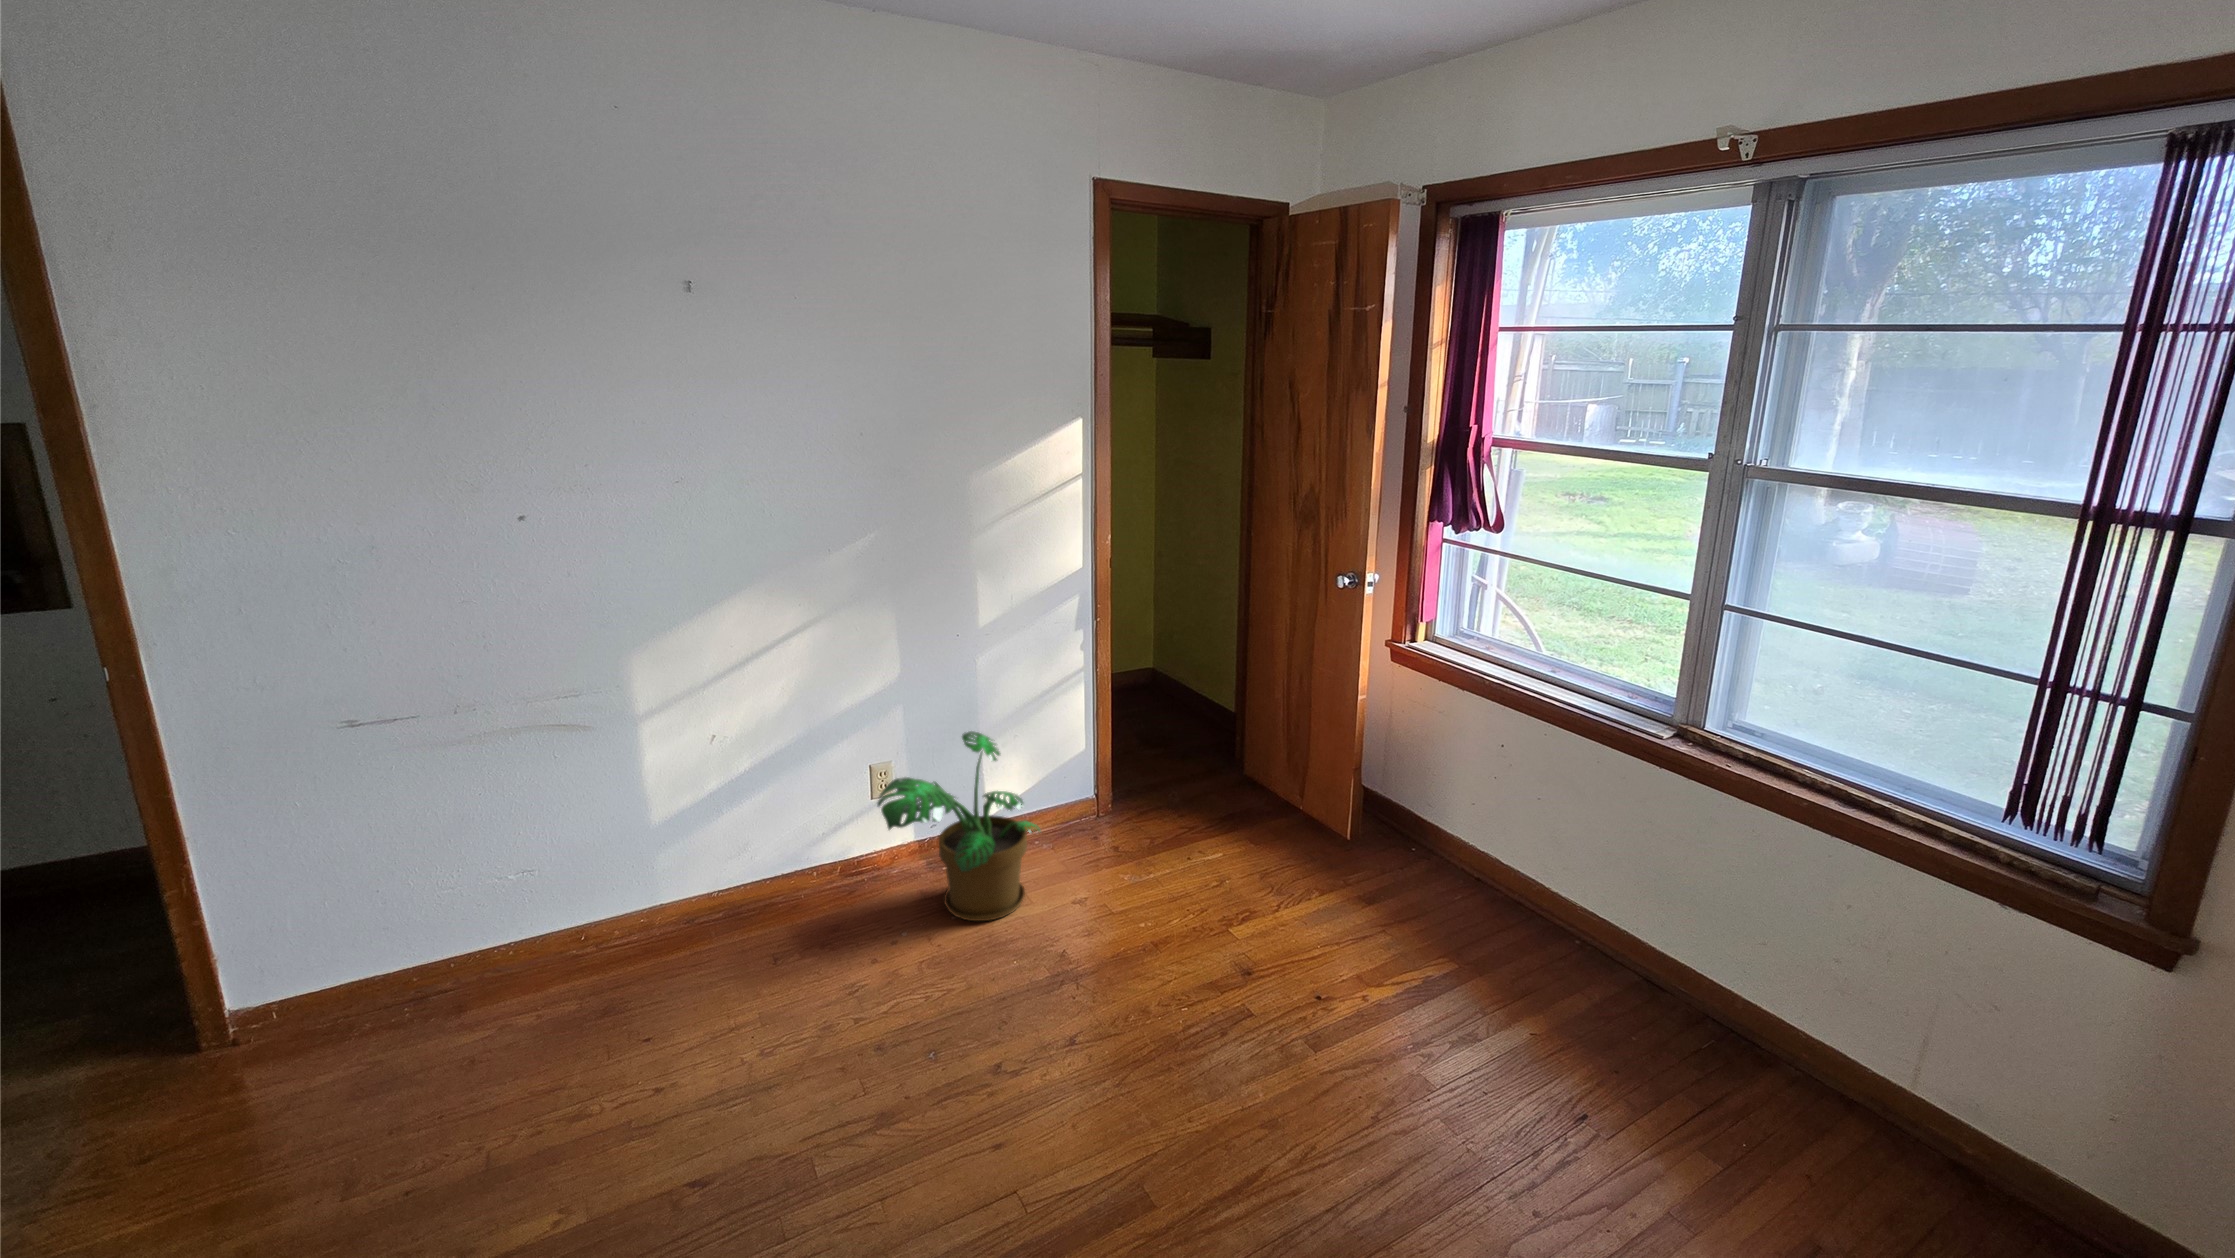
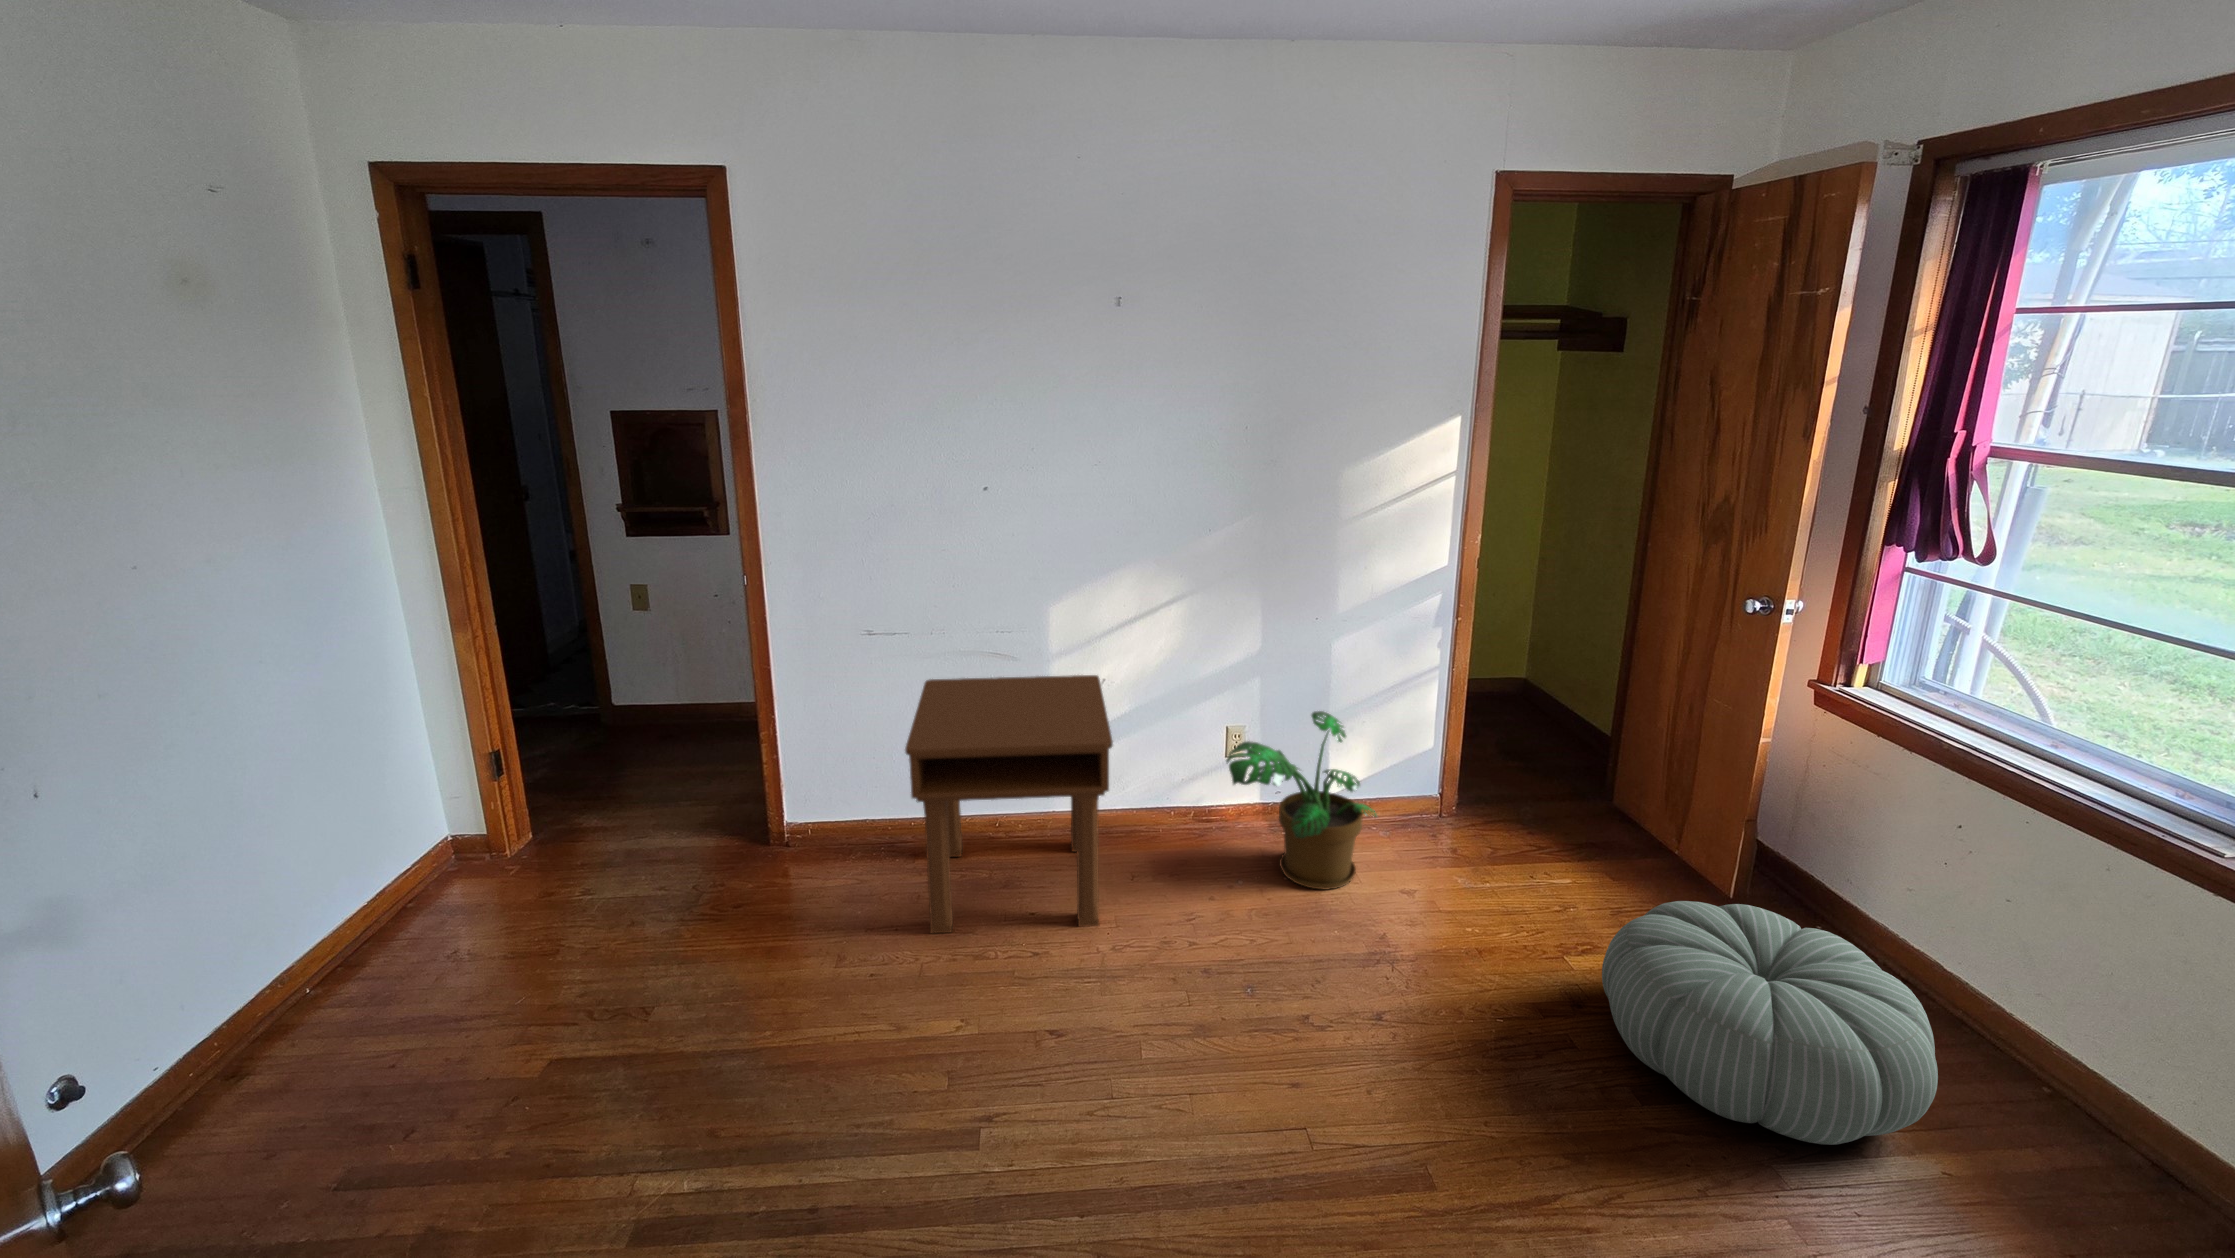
nightstand: none [432,731,741,1106] -> present [905,675,1113,934]
pouf: none [1265,845,1520,1043] -> present [1602,901,1938,1145]

